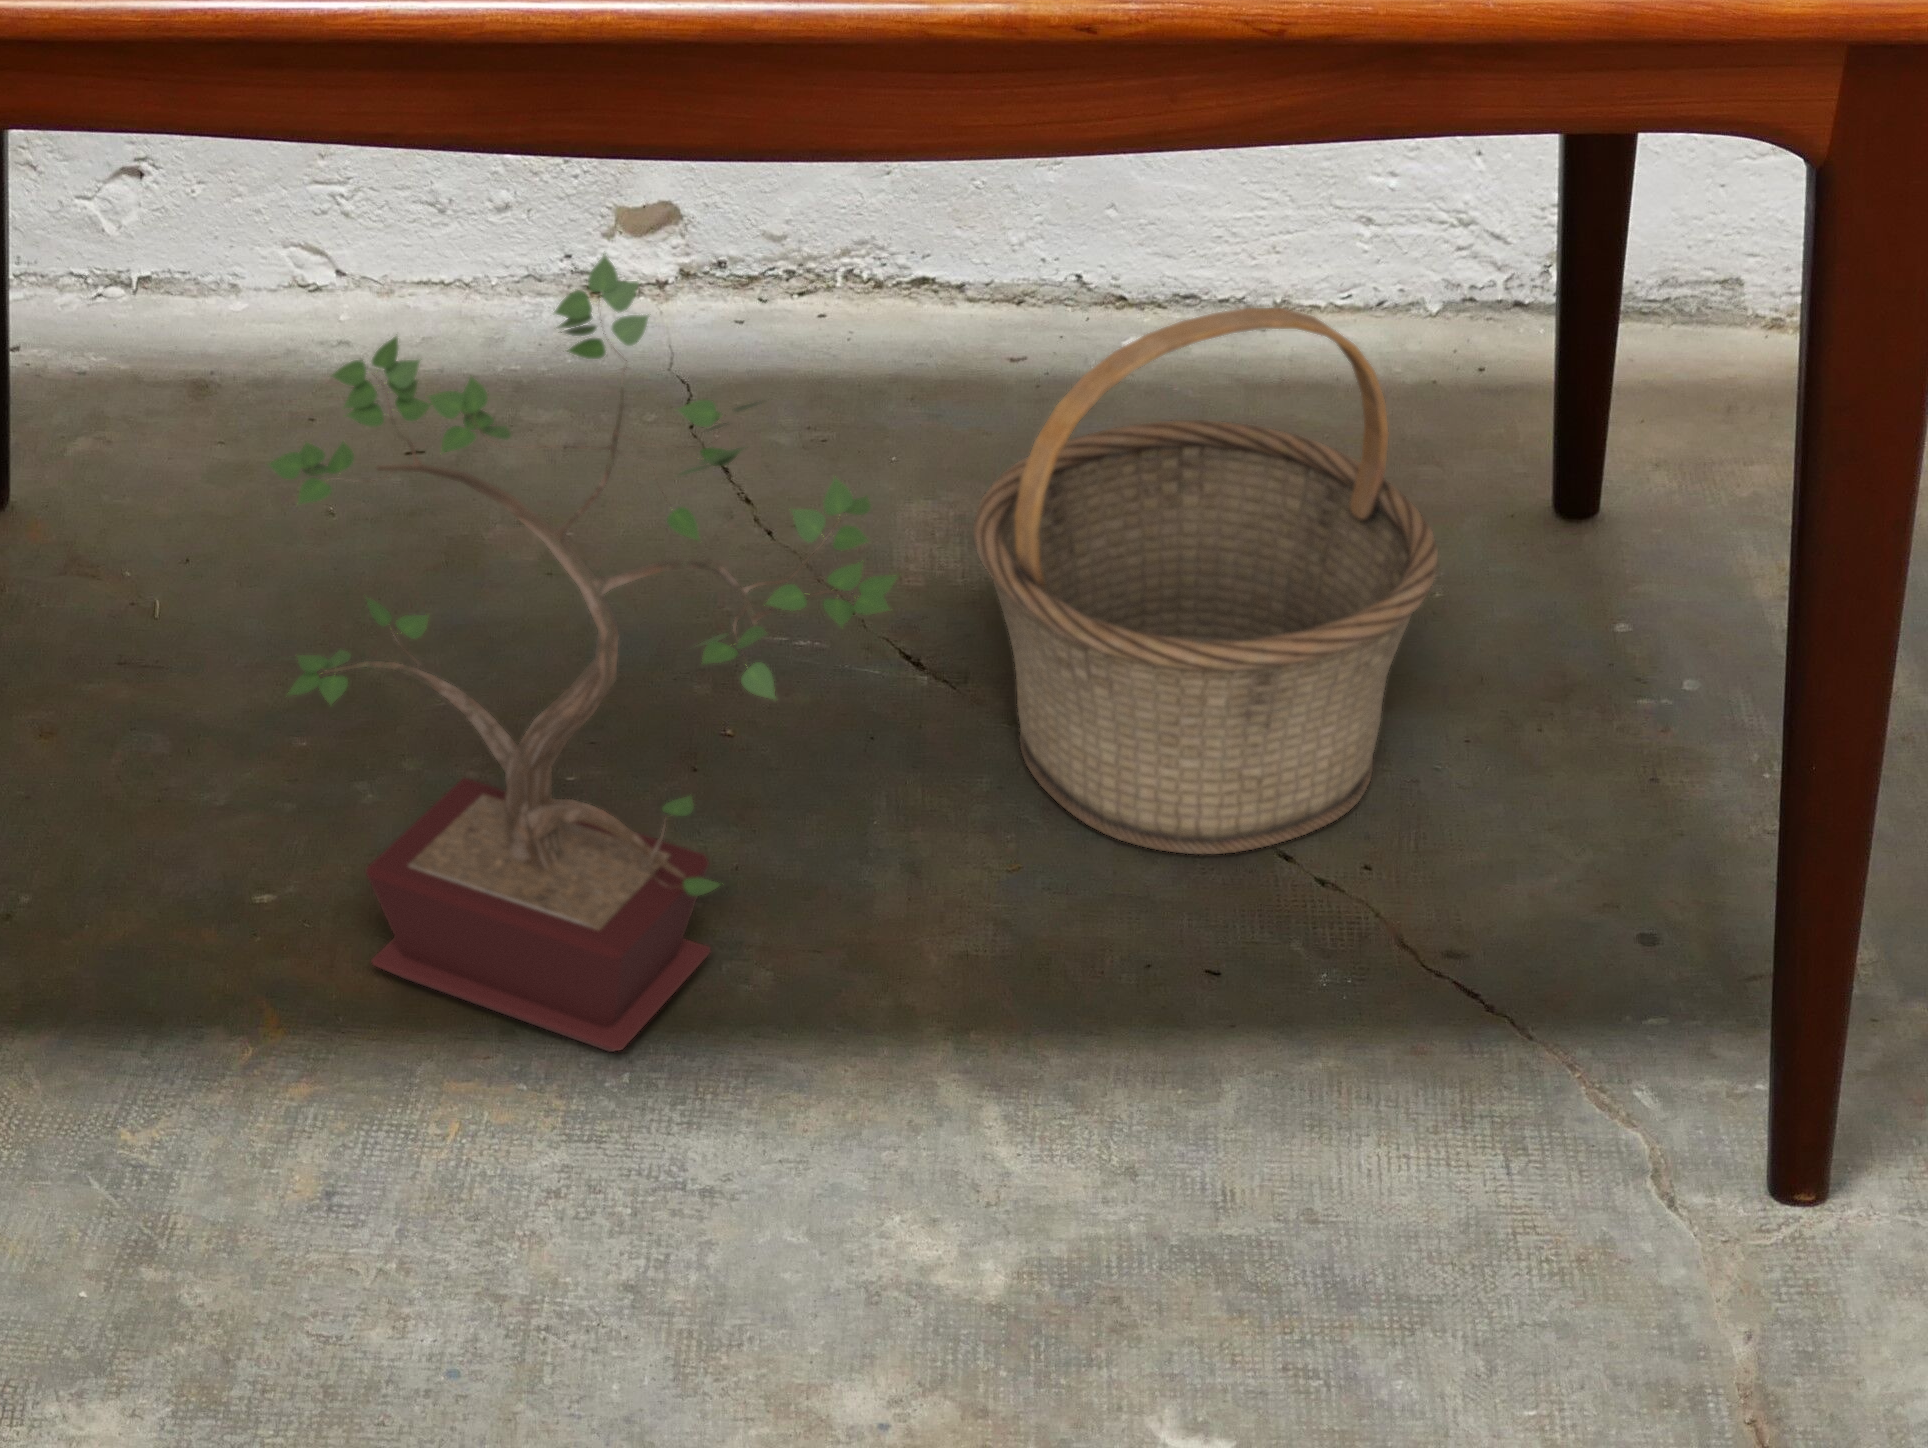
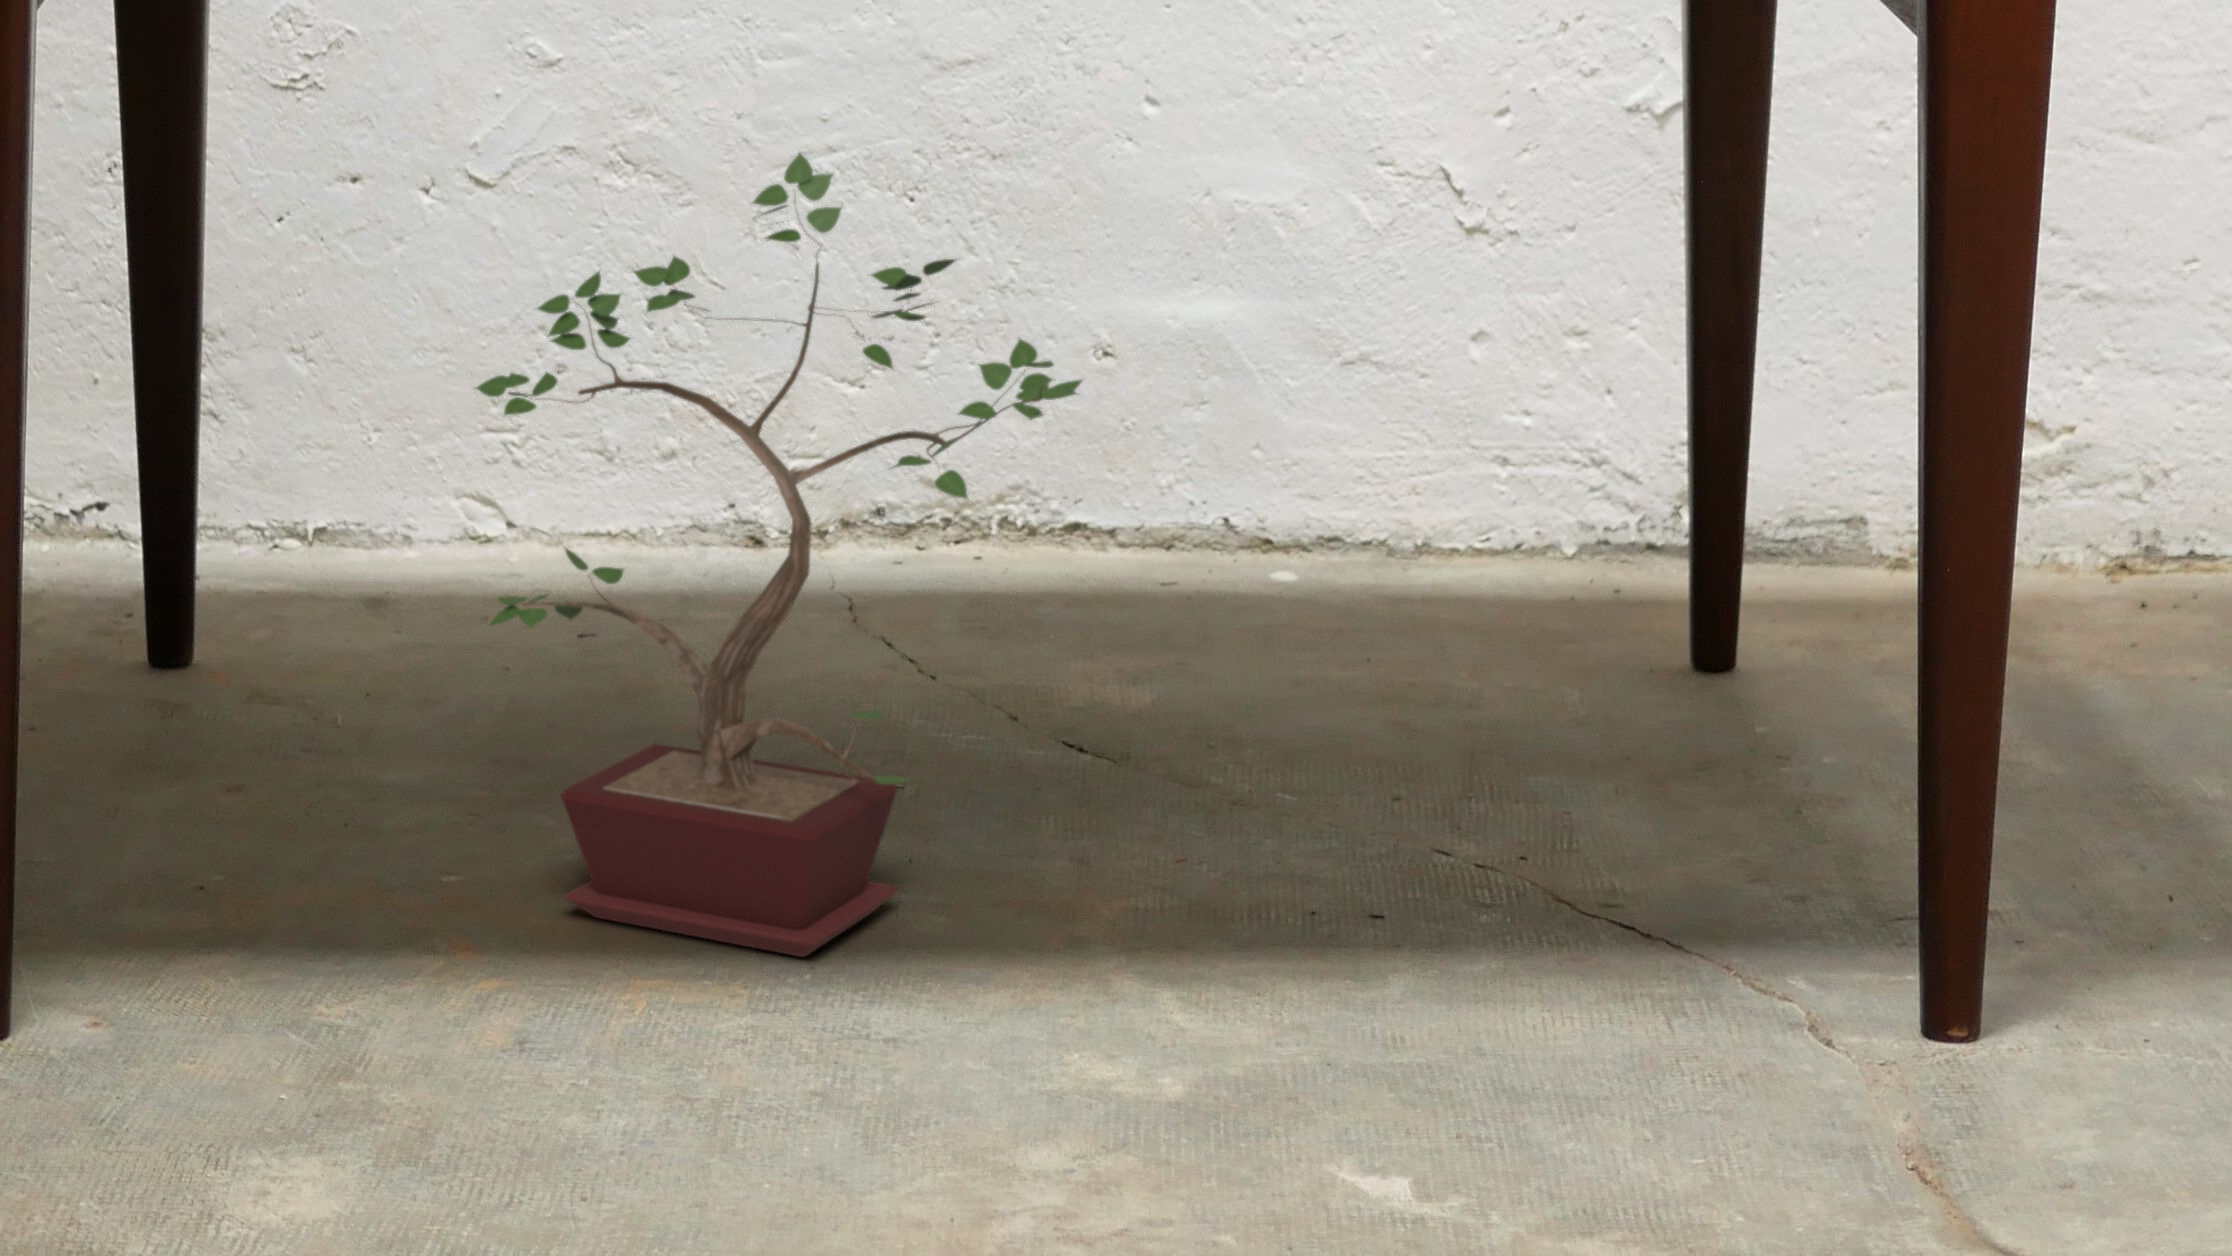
basket: present [973,308,1438,854] -> none [1143,327,1592,844]

